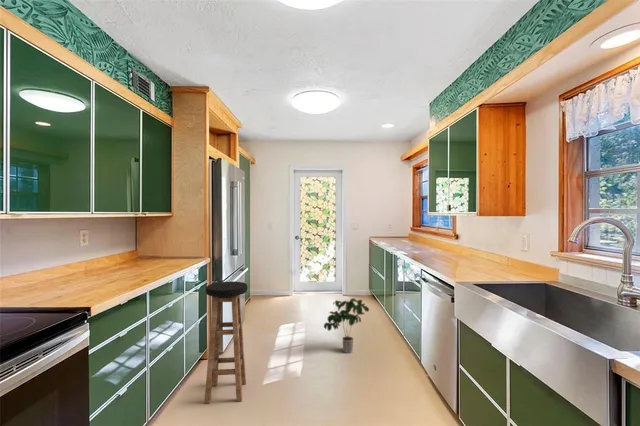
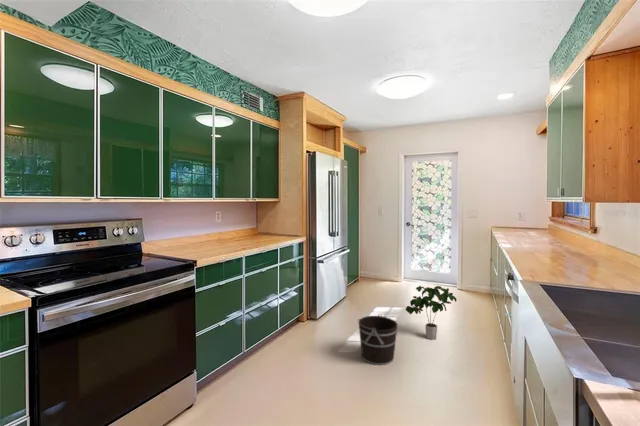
bar stool: present [204,281,247,403] -> none [289,257,326,356]
bucket: none [287,337,330,394] -> present [359,315,397,365]

